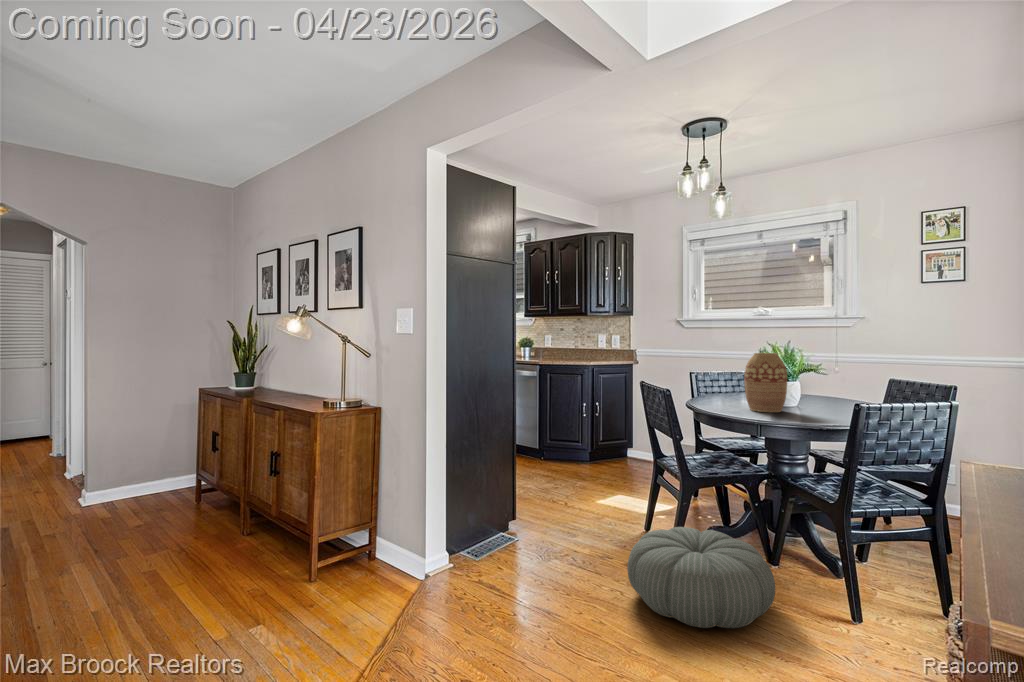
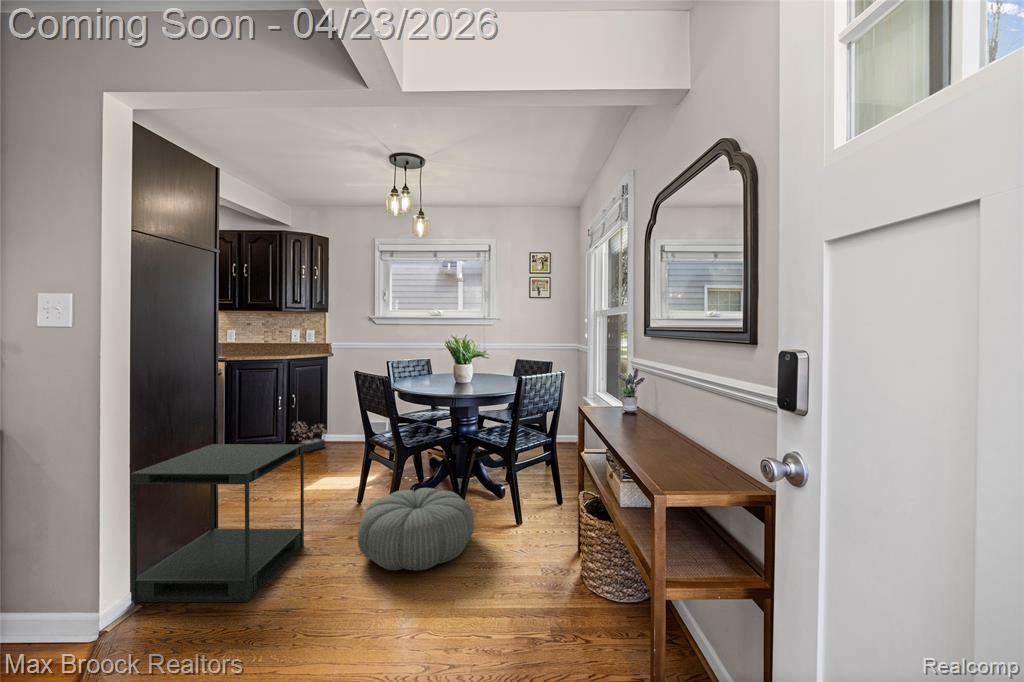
vase: present [744,353,787,412] -> none [440,344,470,389]
decorative plant: none [594,433,630,467] -> present [292,422,326,452]
side table: none [446,443,581,597] -> present [130,444,304,602]

